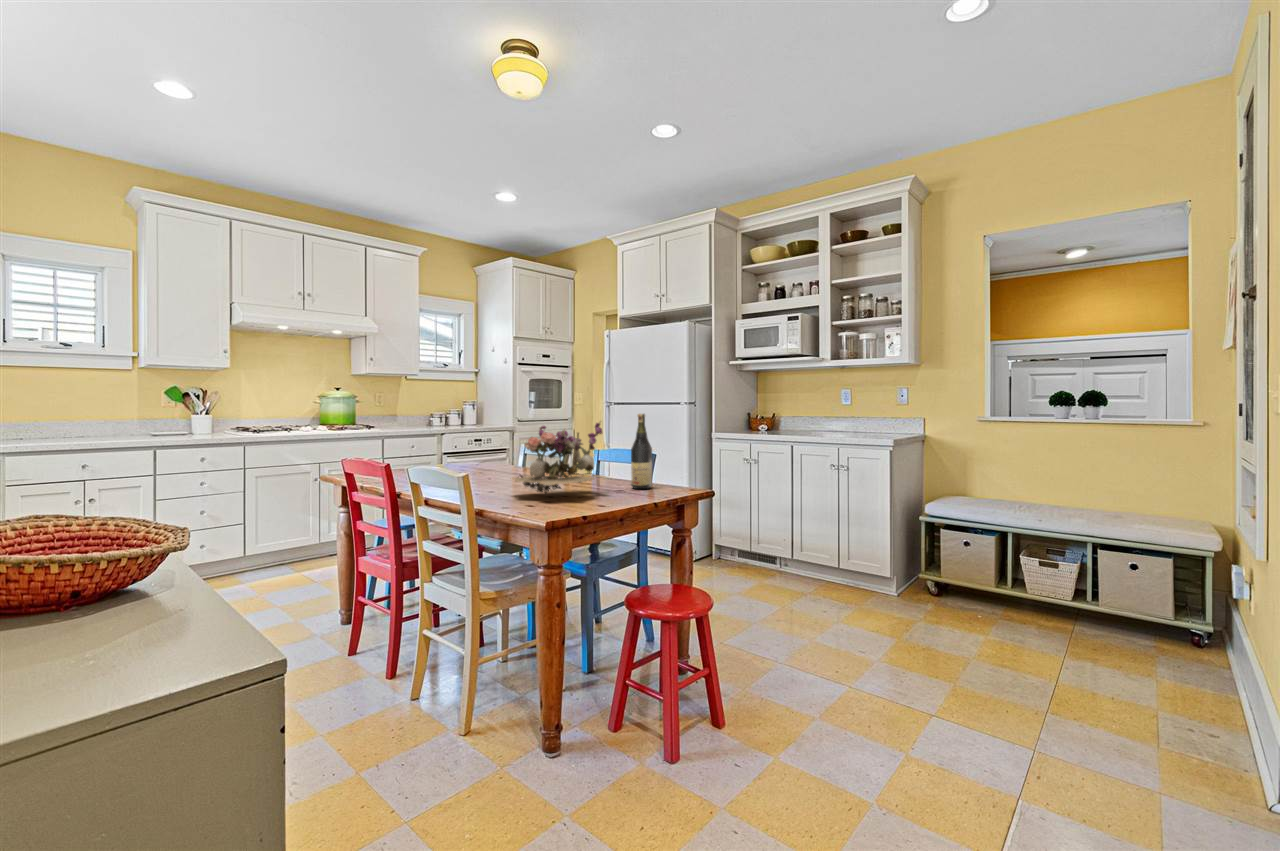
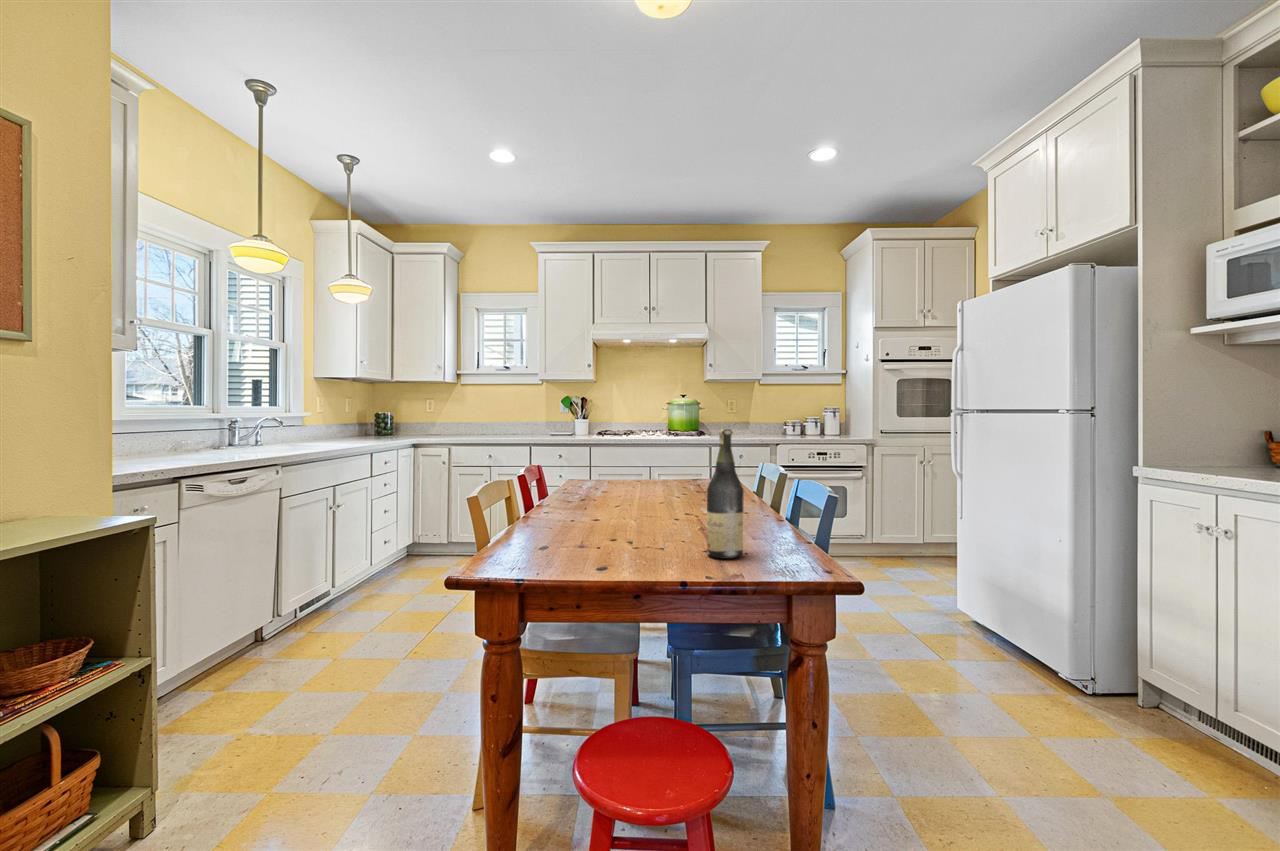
flower arrangement: present [514,423,606,494] -> none [527,438,652,541]

